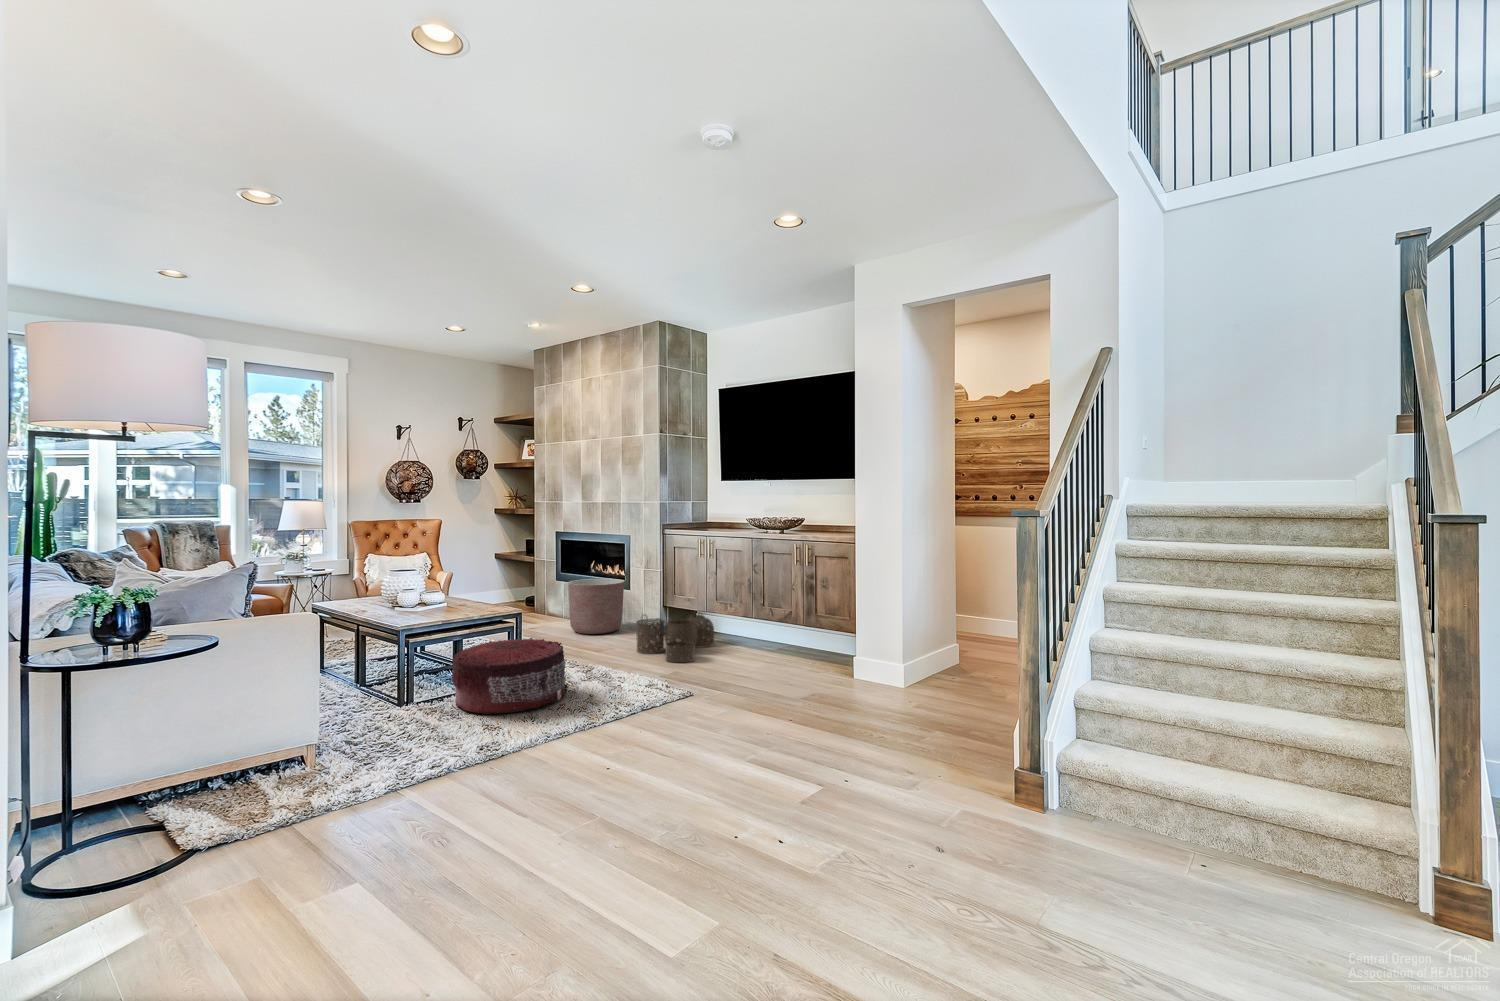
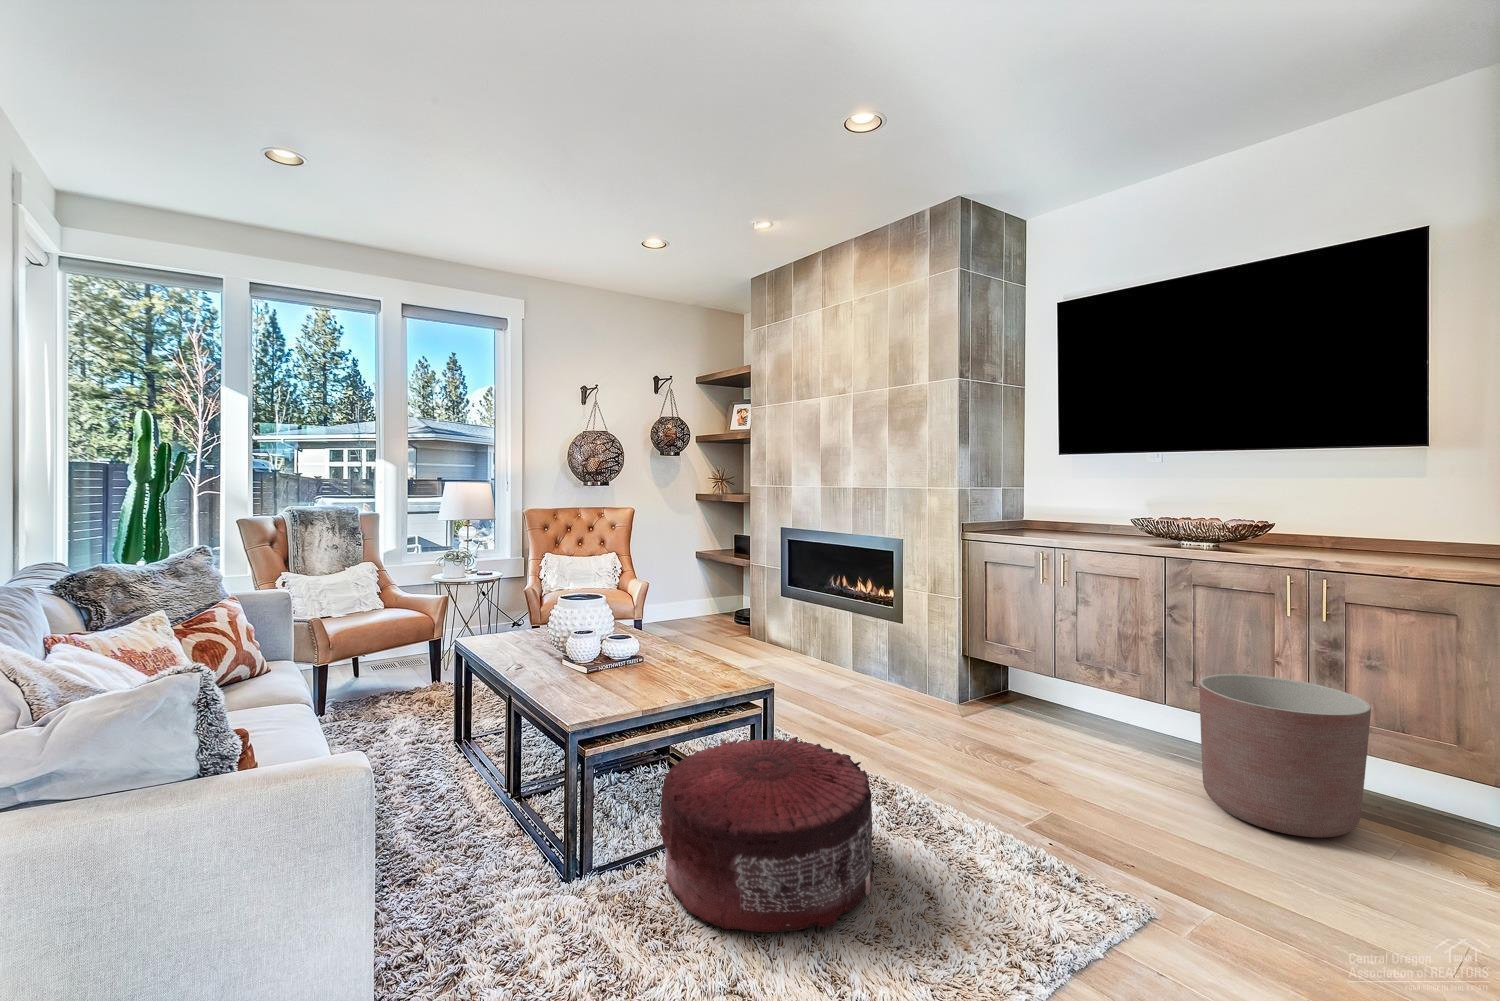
planter: present [568,579,624,634] -> present [1199,674,1371,838]
woven basket: present [636,614,714,662] -> none [942,671,1069,779]

